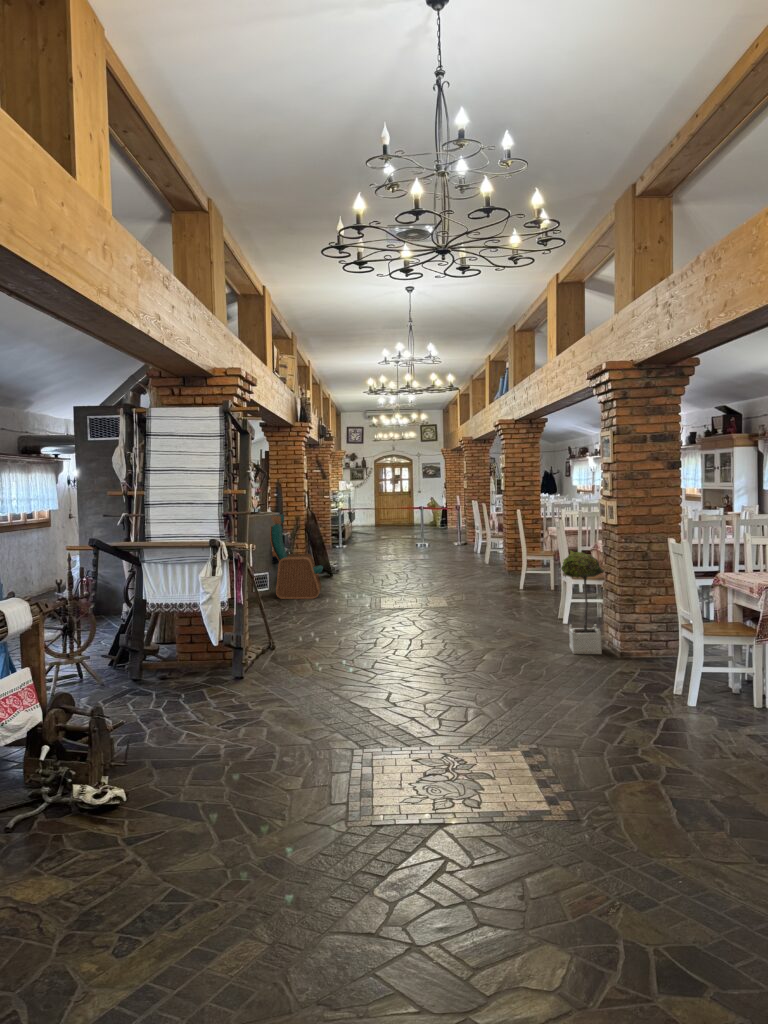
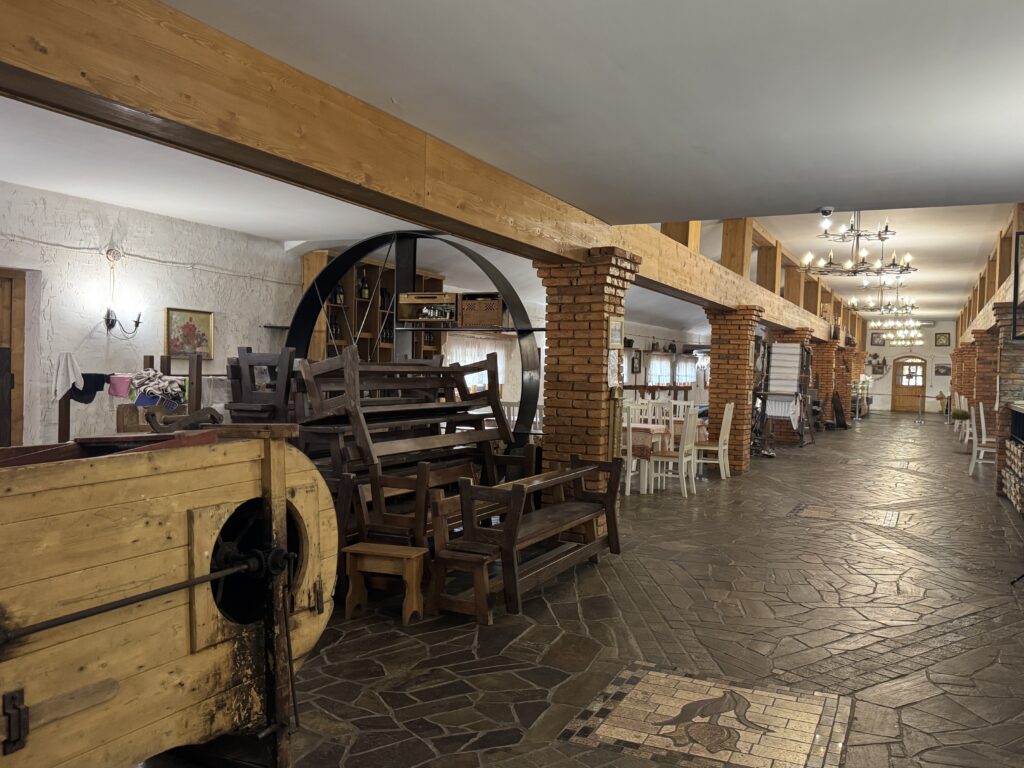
armchair: present [270,515,323,599] -> none [813,390,841,433]

